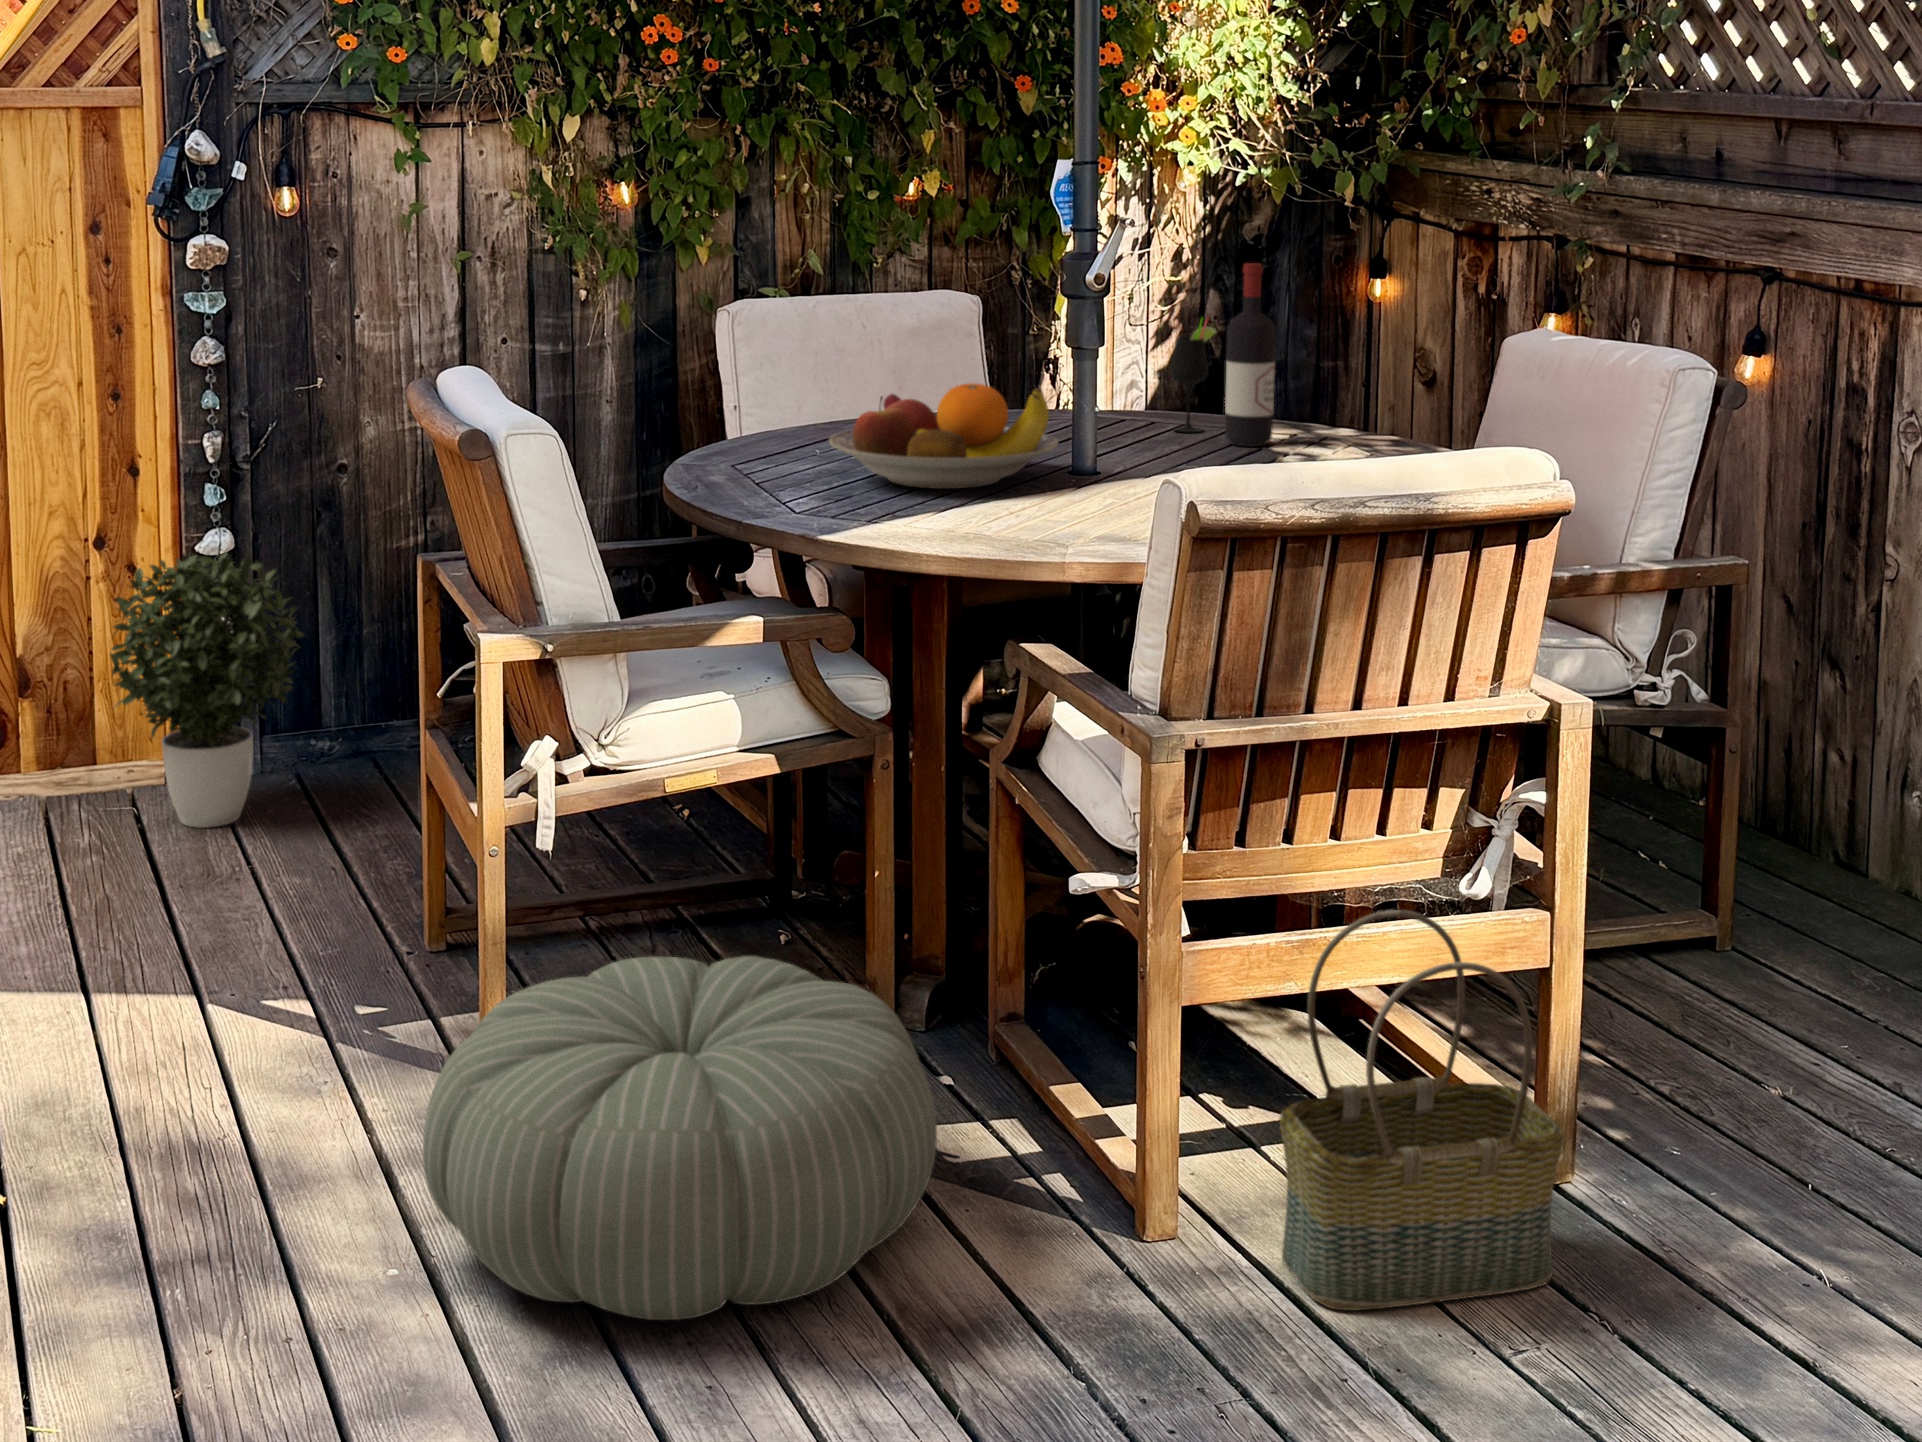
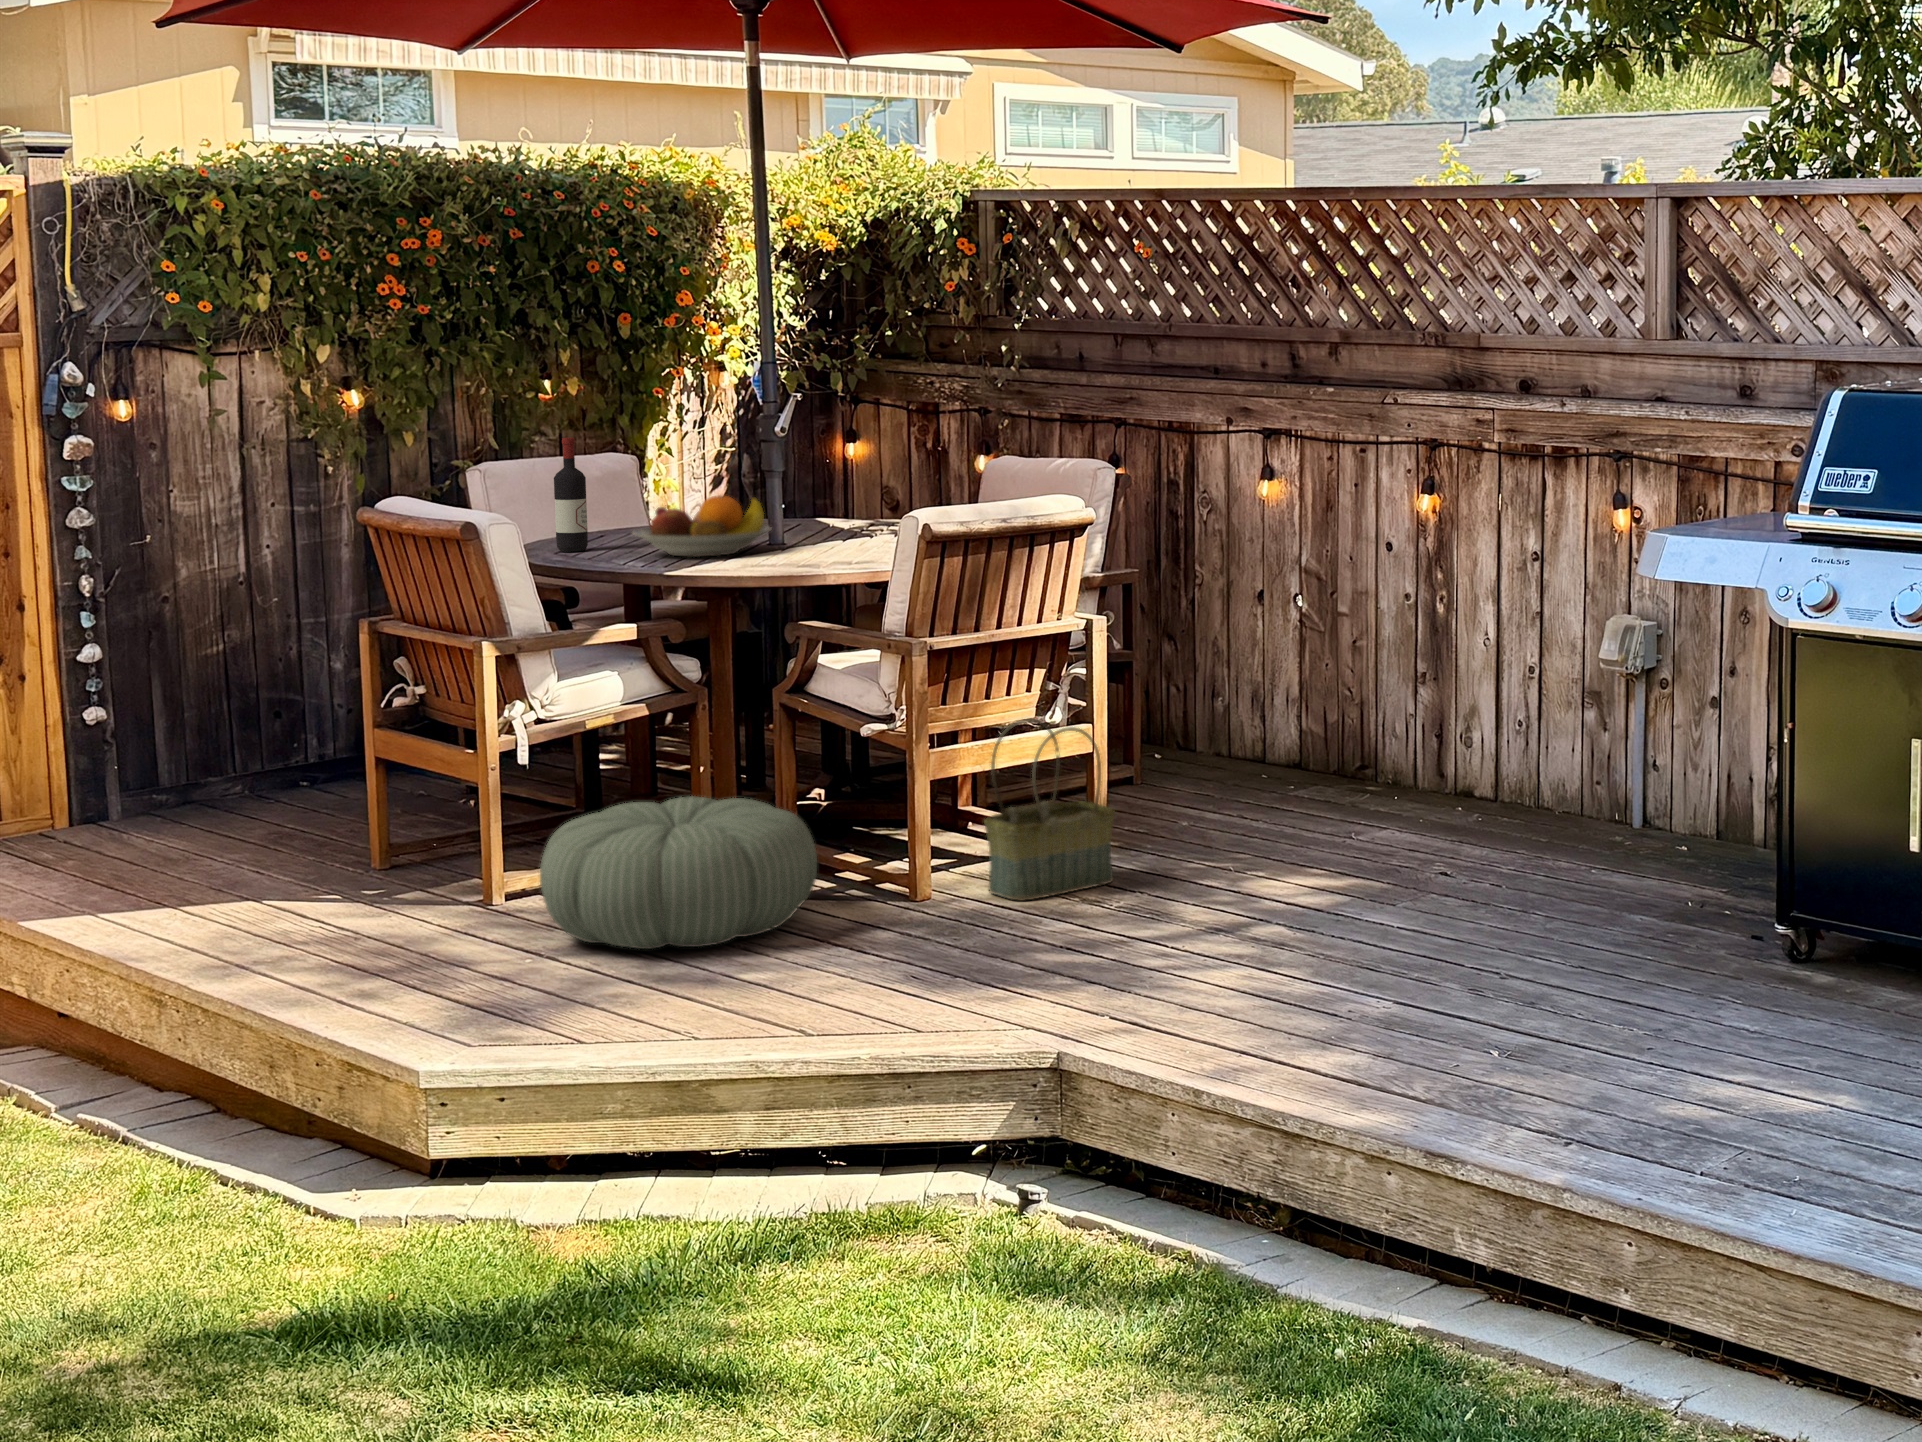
wine bottle: present [1225,263,1276,446] -> present [554,438,588,552]
wine glass: present [1170,318,1216,432] -> none [795,458,823,528]
potted plant: present [110,554,304,828] -> none [33,659,191,856]

